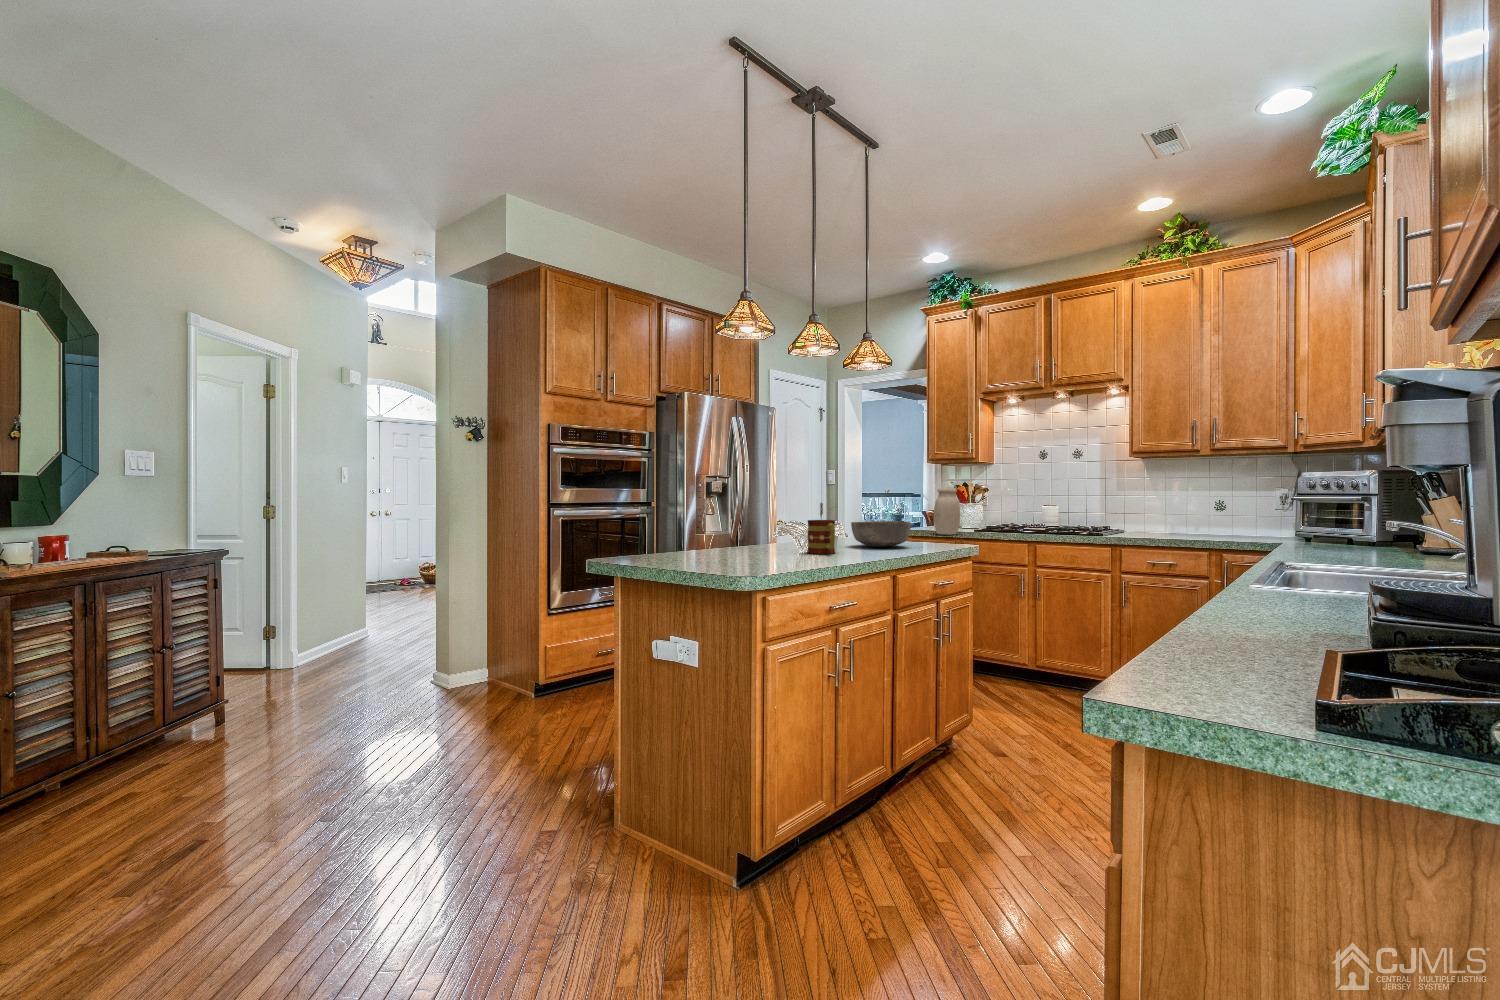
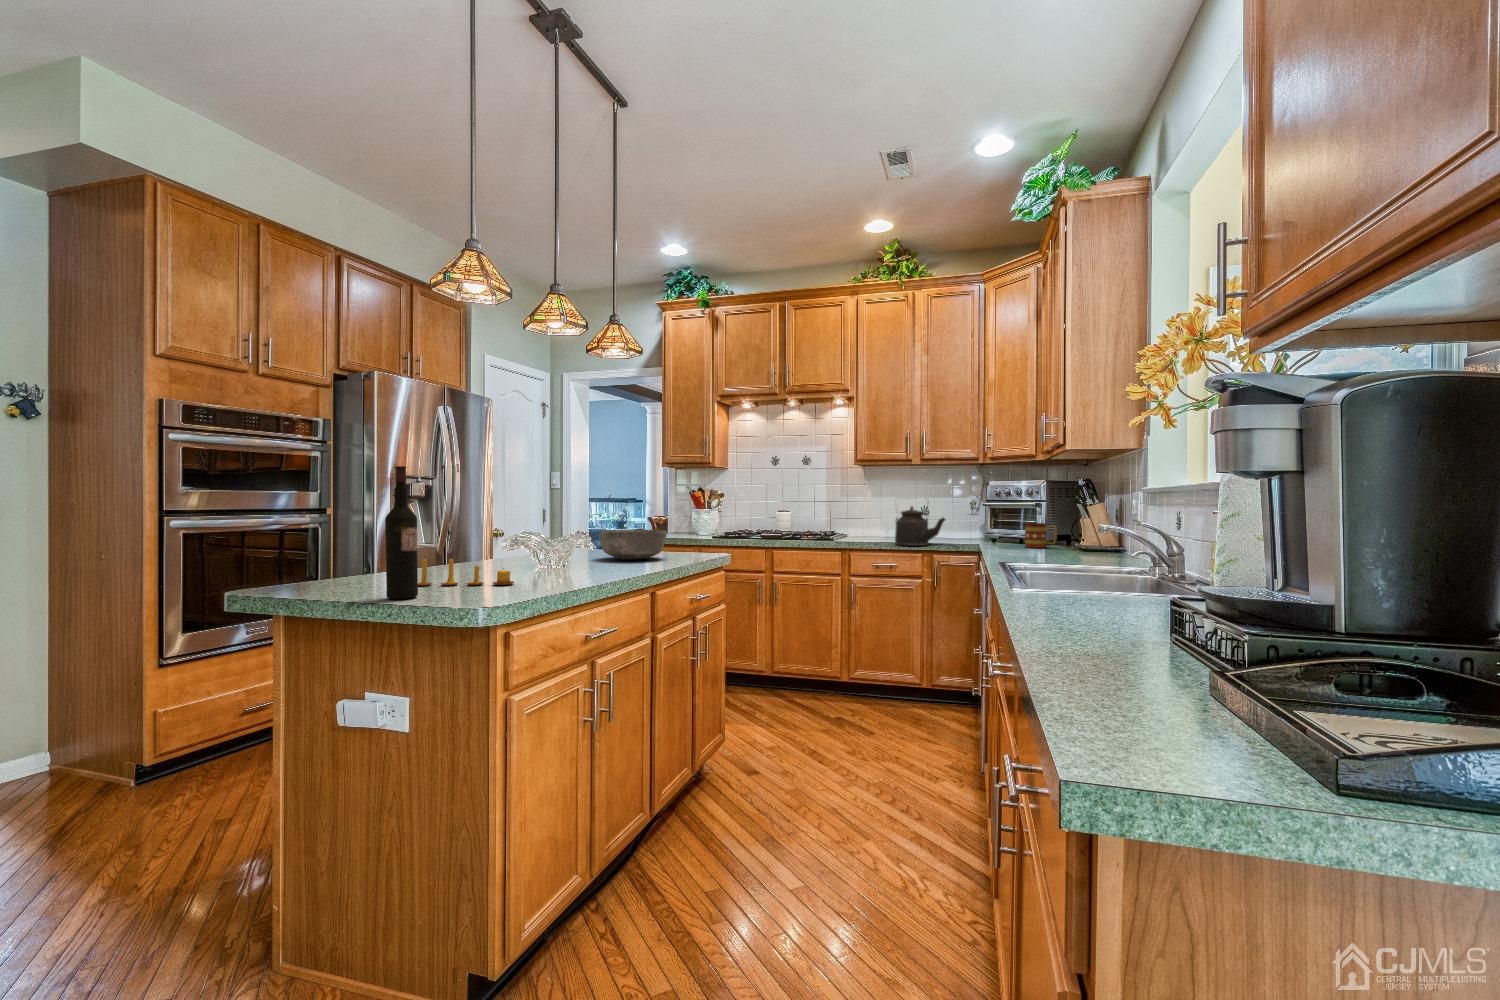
wine bottle: none [683,469,705,567] -> present [385,466,418,599]
jar: present [934,488,960,535] -> none [673,492,700,541]
kettle: none [1176,492,1241,544] -> present [895,506,945,546]
mug: present [808,520,835,554] -> present [1025,523,1057,548]
candle: none [704,538,775,562] -> present [418,557,514,586]

